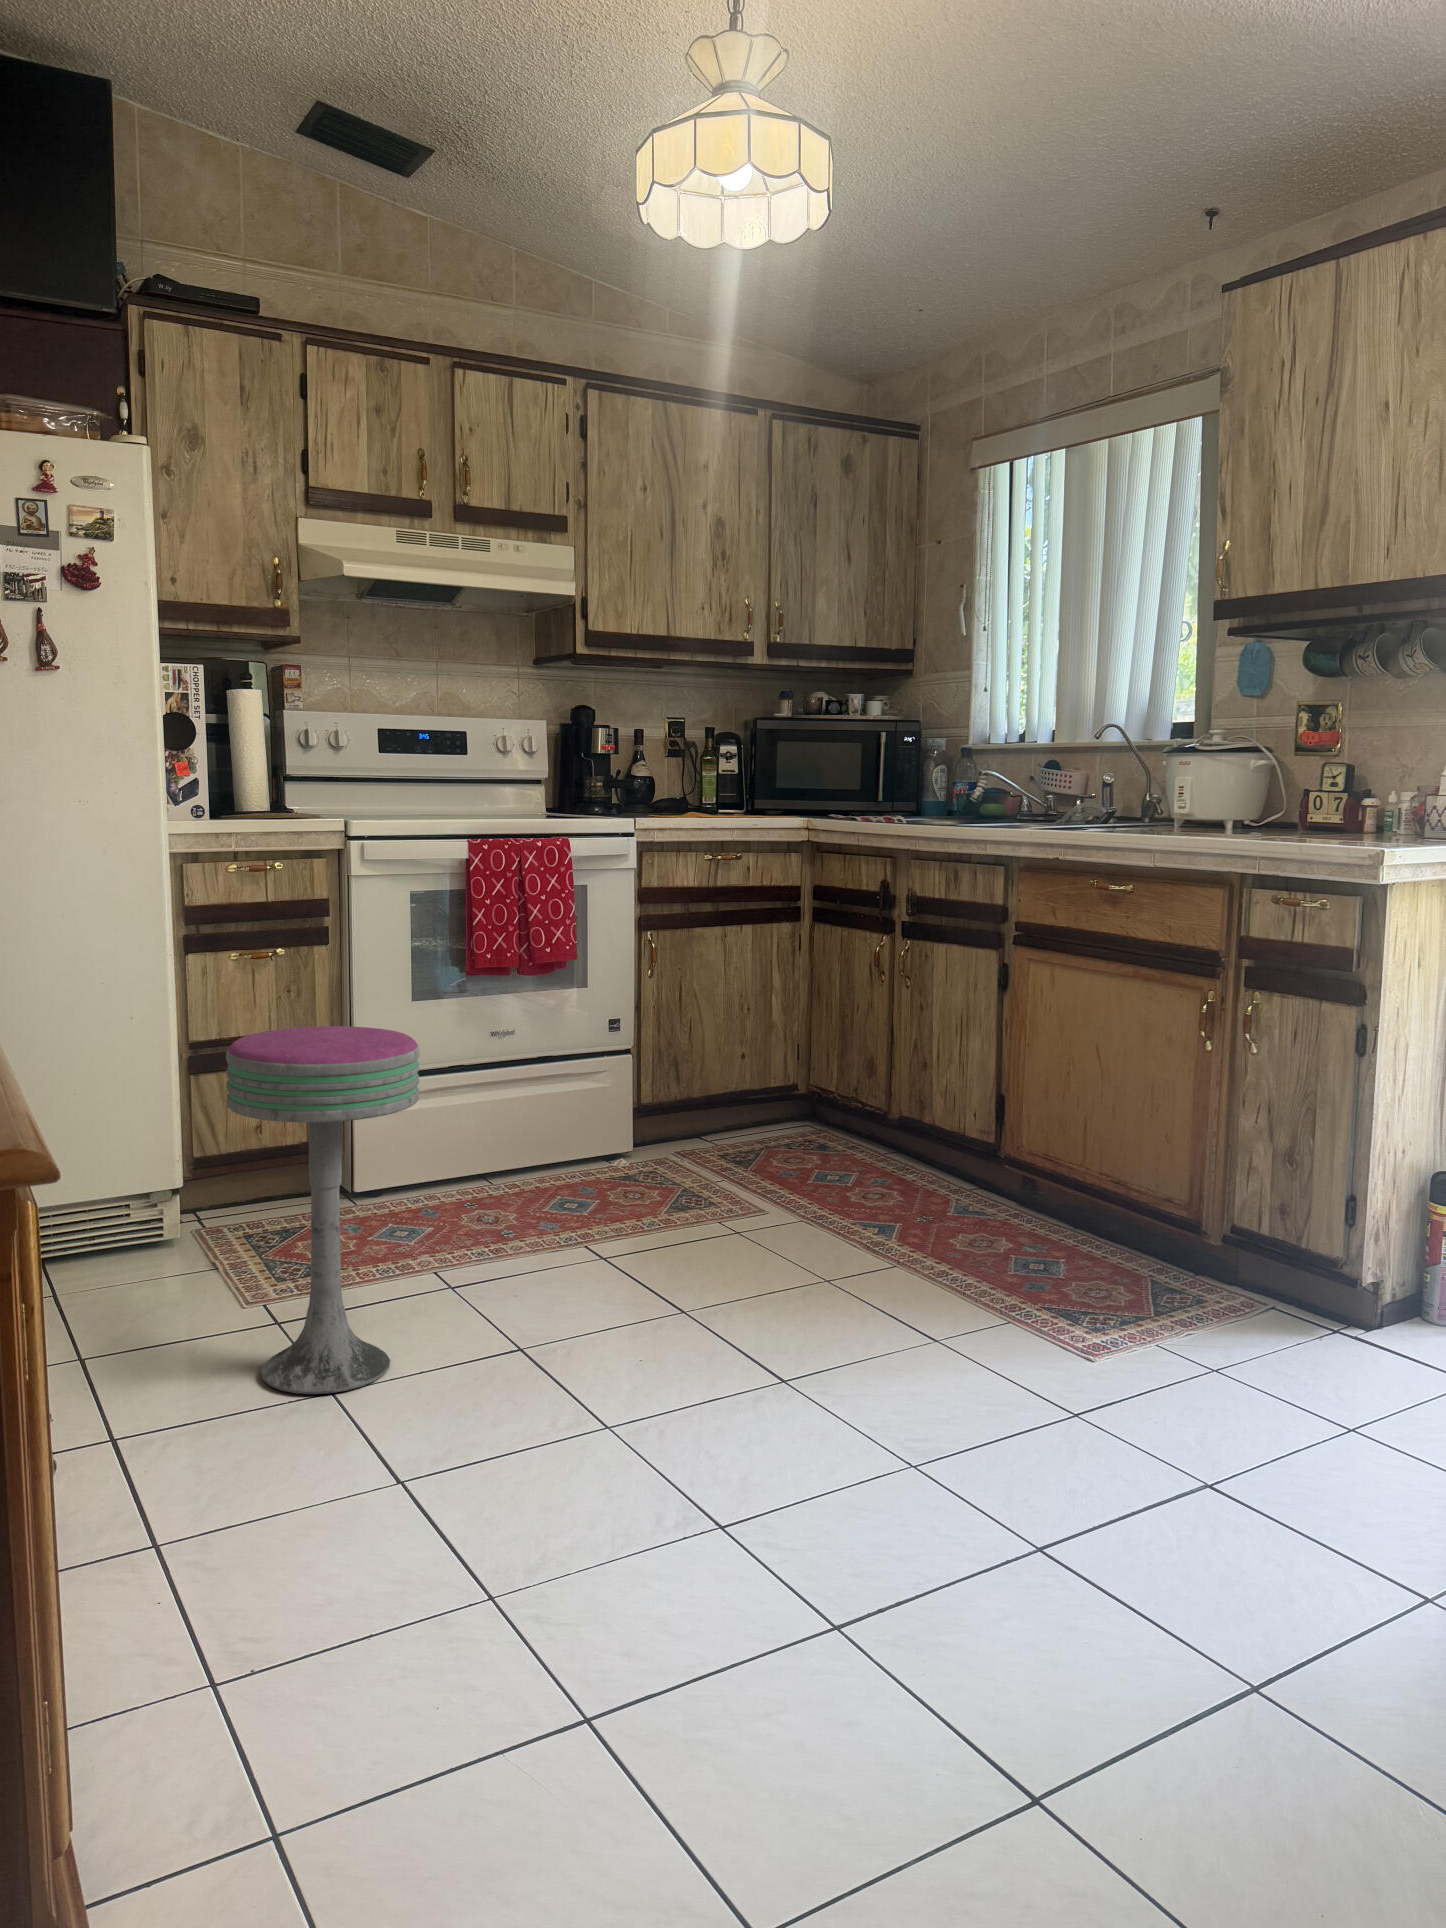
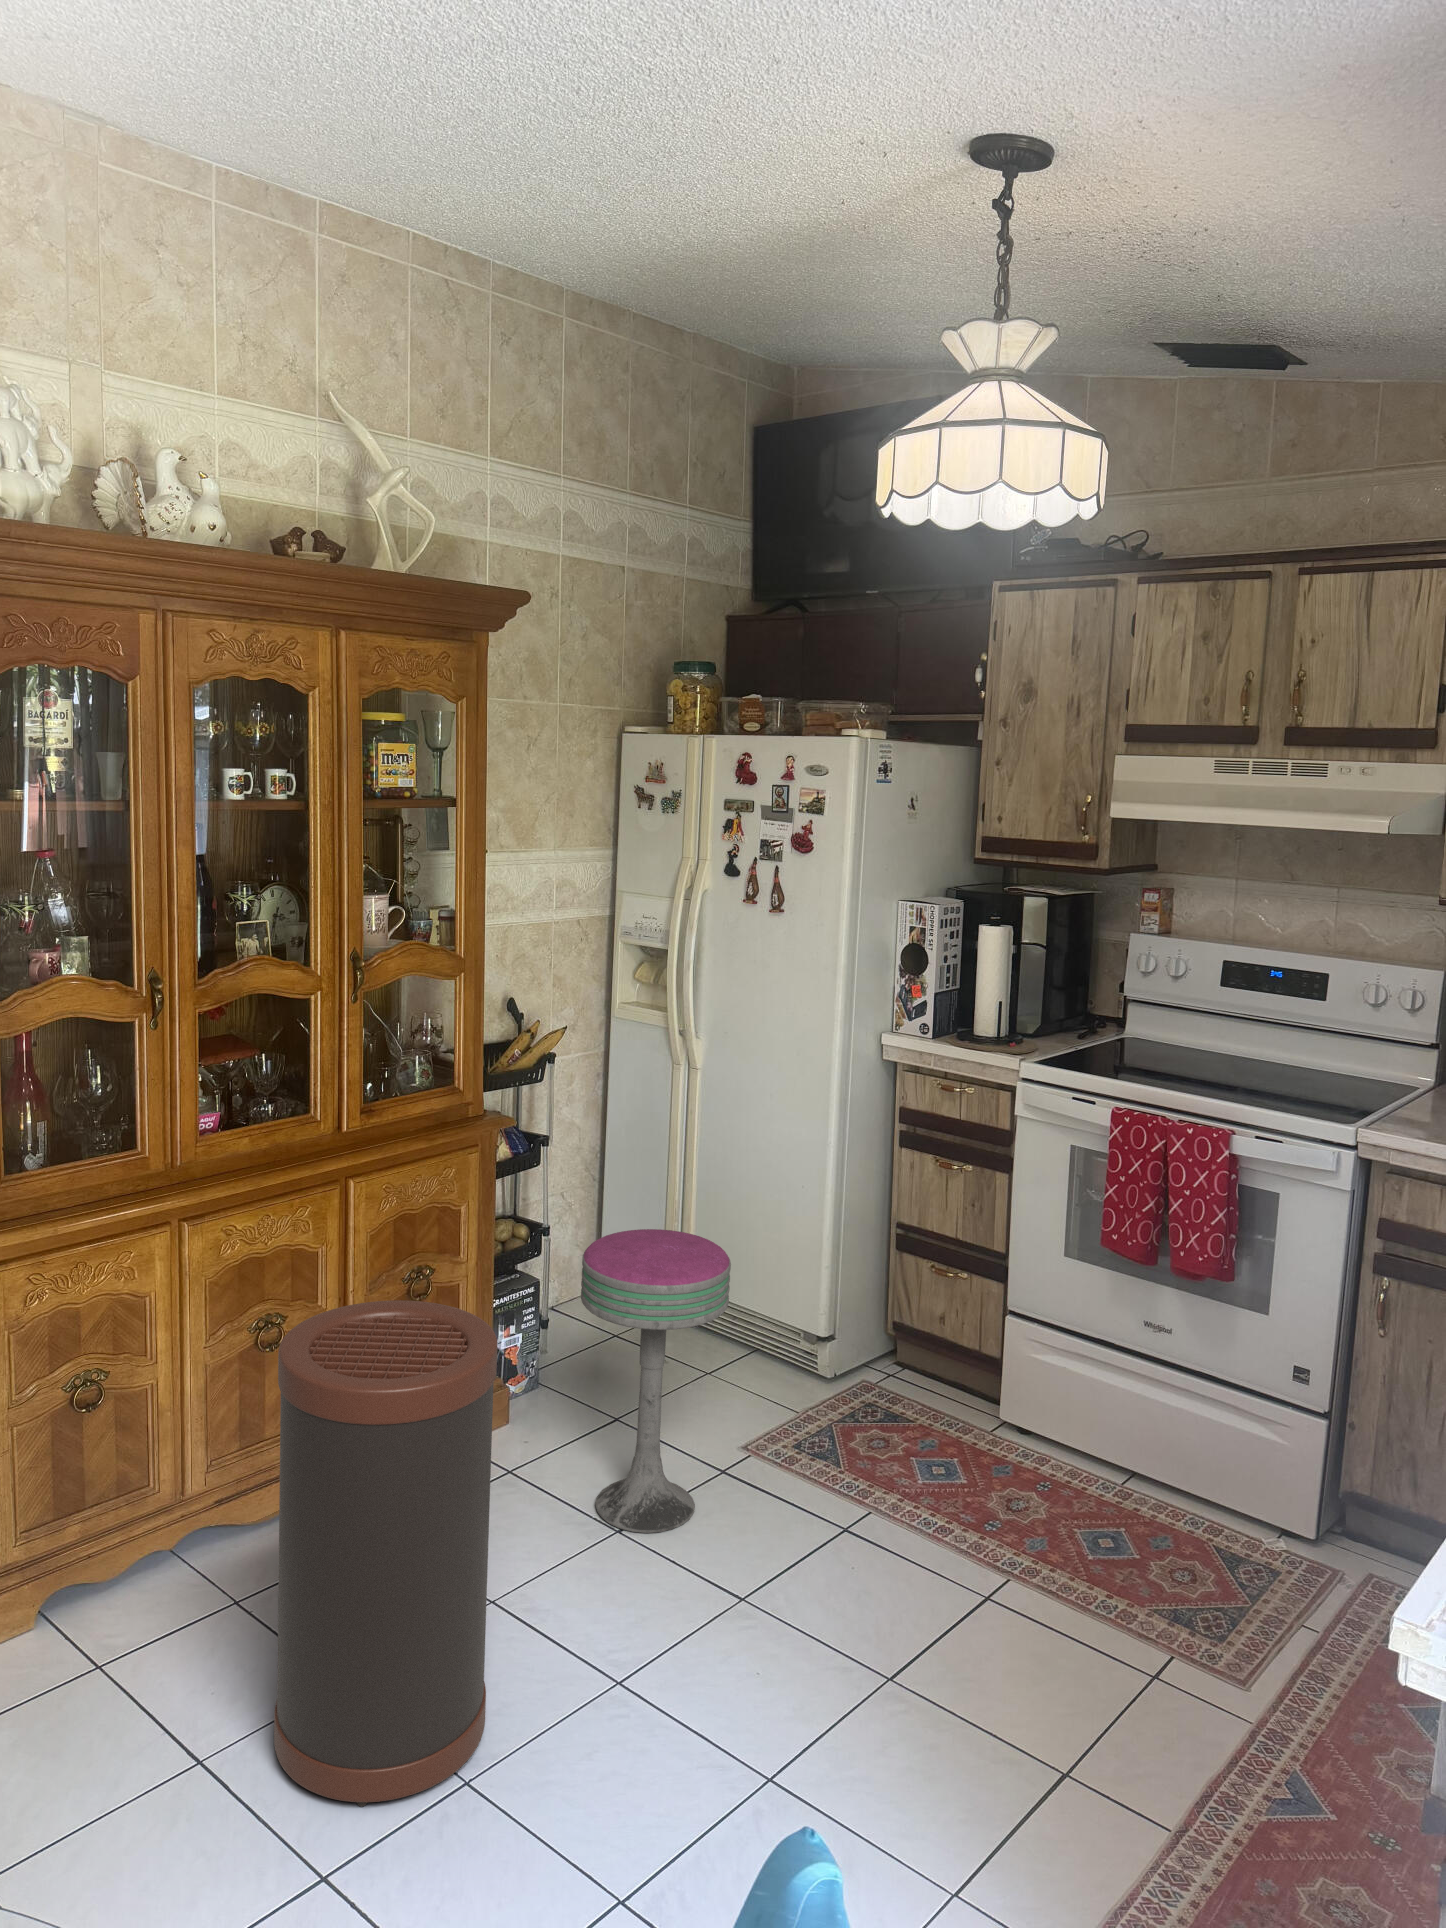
trash can: none [527,1026,803,1632] -> present [274,1300,497,1807]

